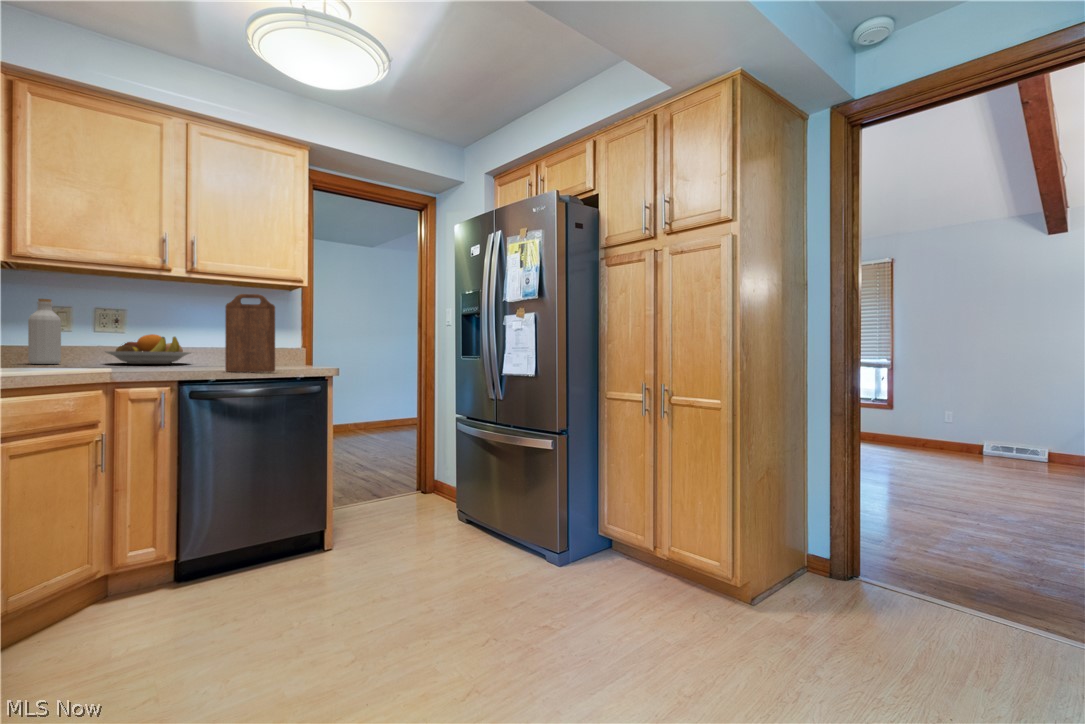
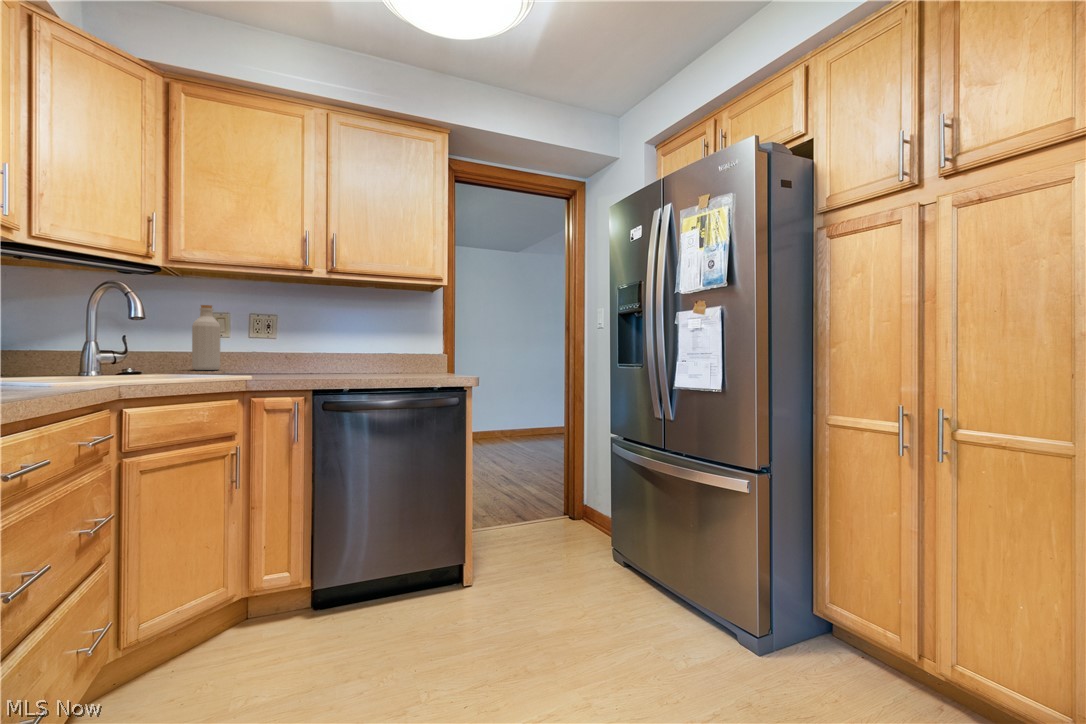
cutting board: present [225,294,275,372] -> none [359,293,410,381]
fruit bowl: present [105,334,191,364] -> none [258,339,337,370]

